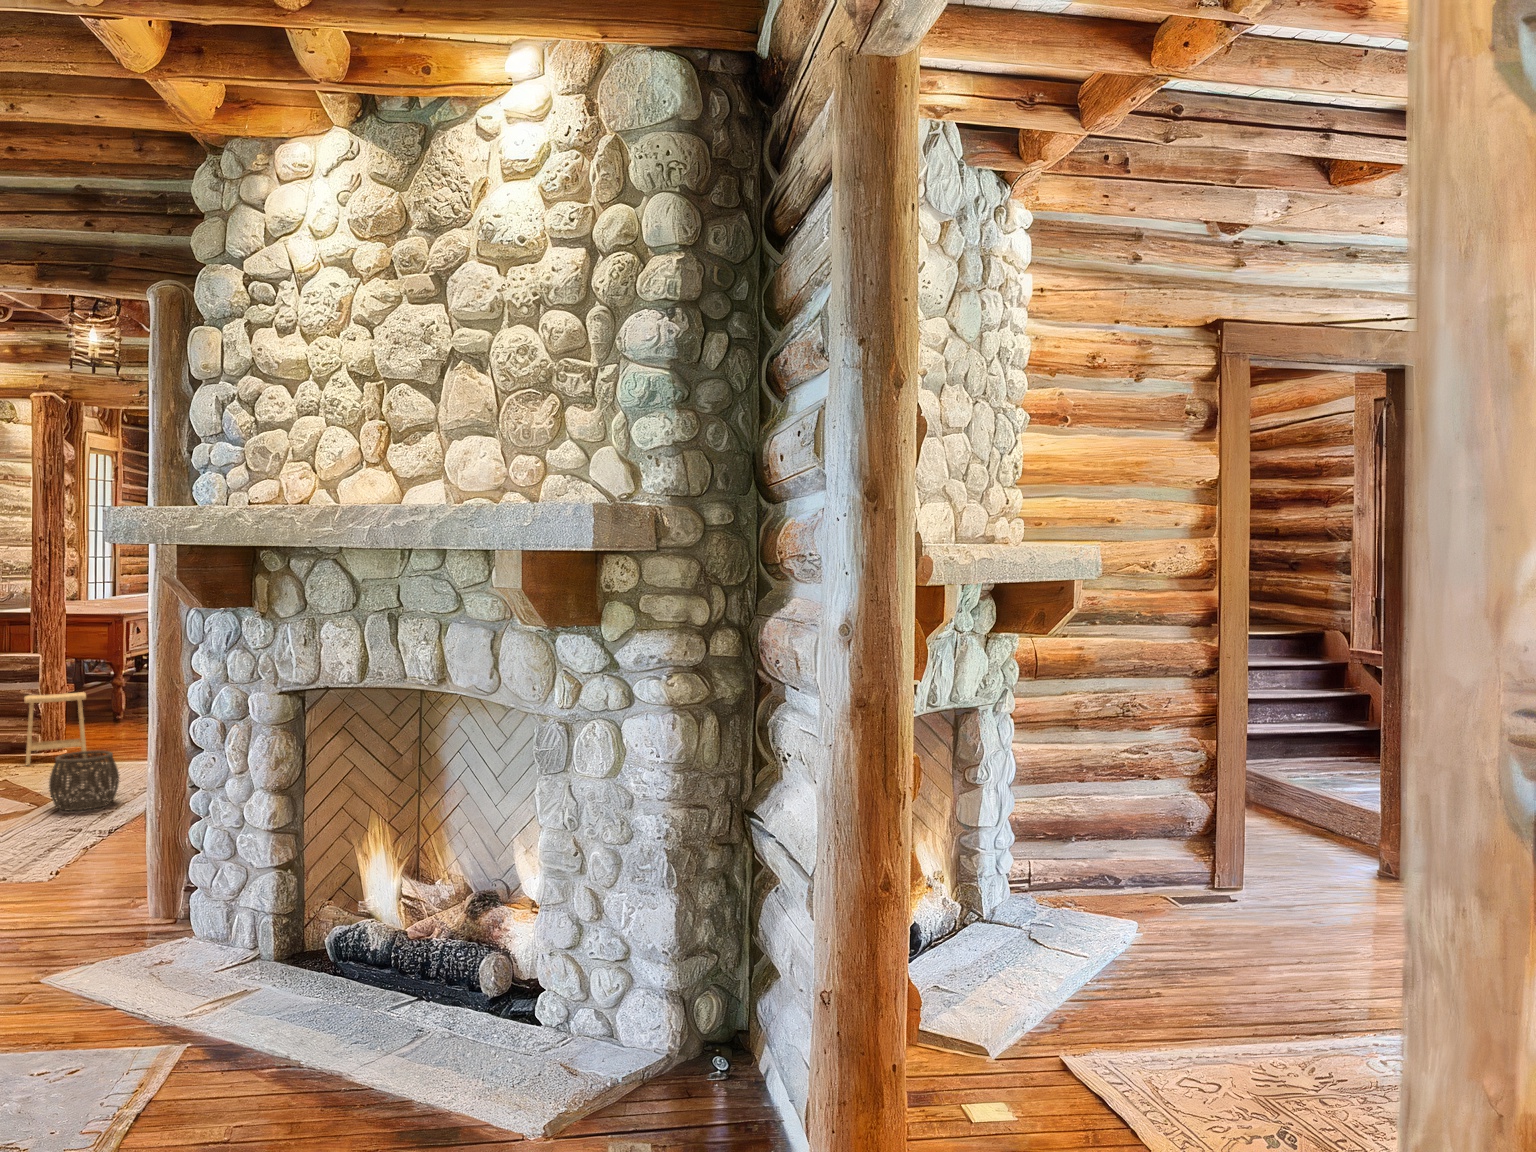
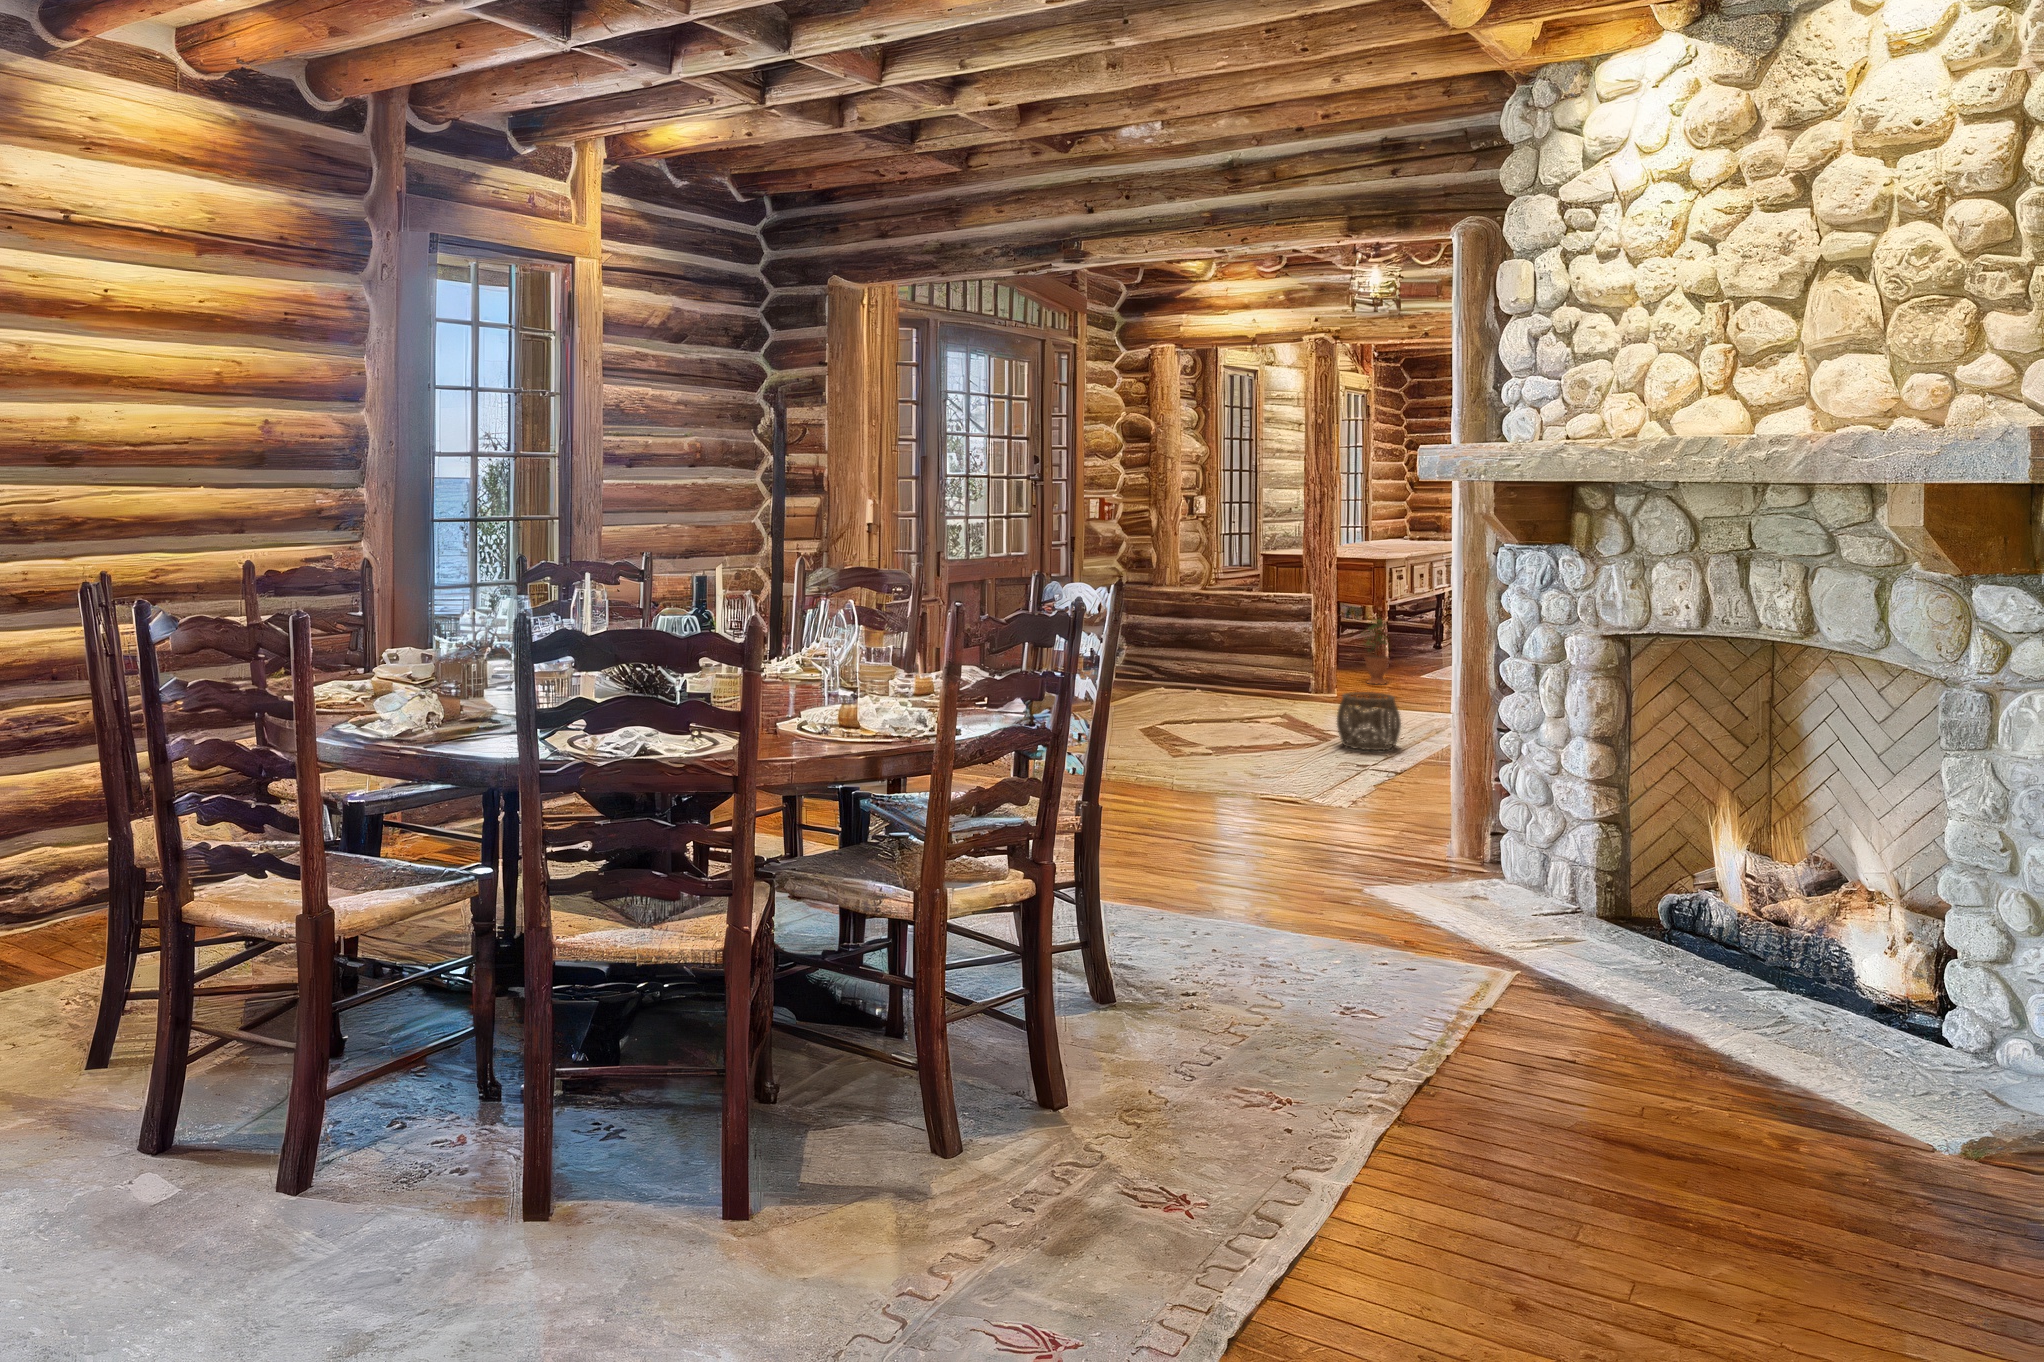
potted plant: none [94,669,126,734] -> present [1361,619,1389,685]
footstool: present [25,692,86,765] -> none [1301,635,1359,706]

